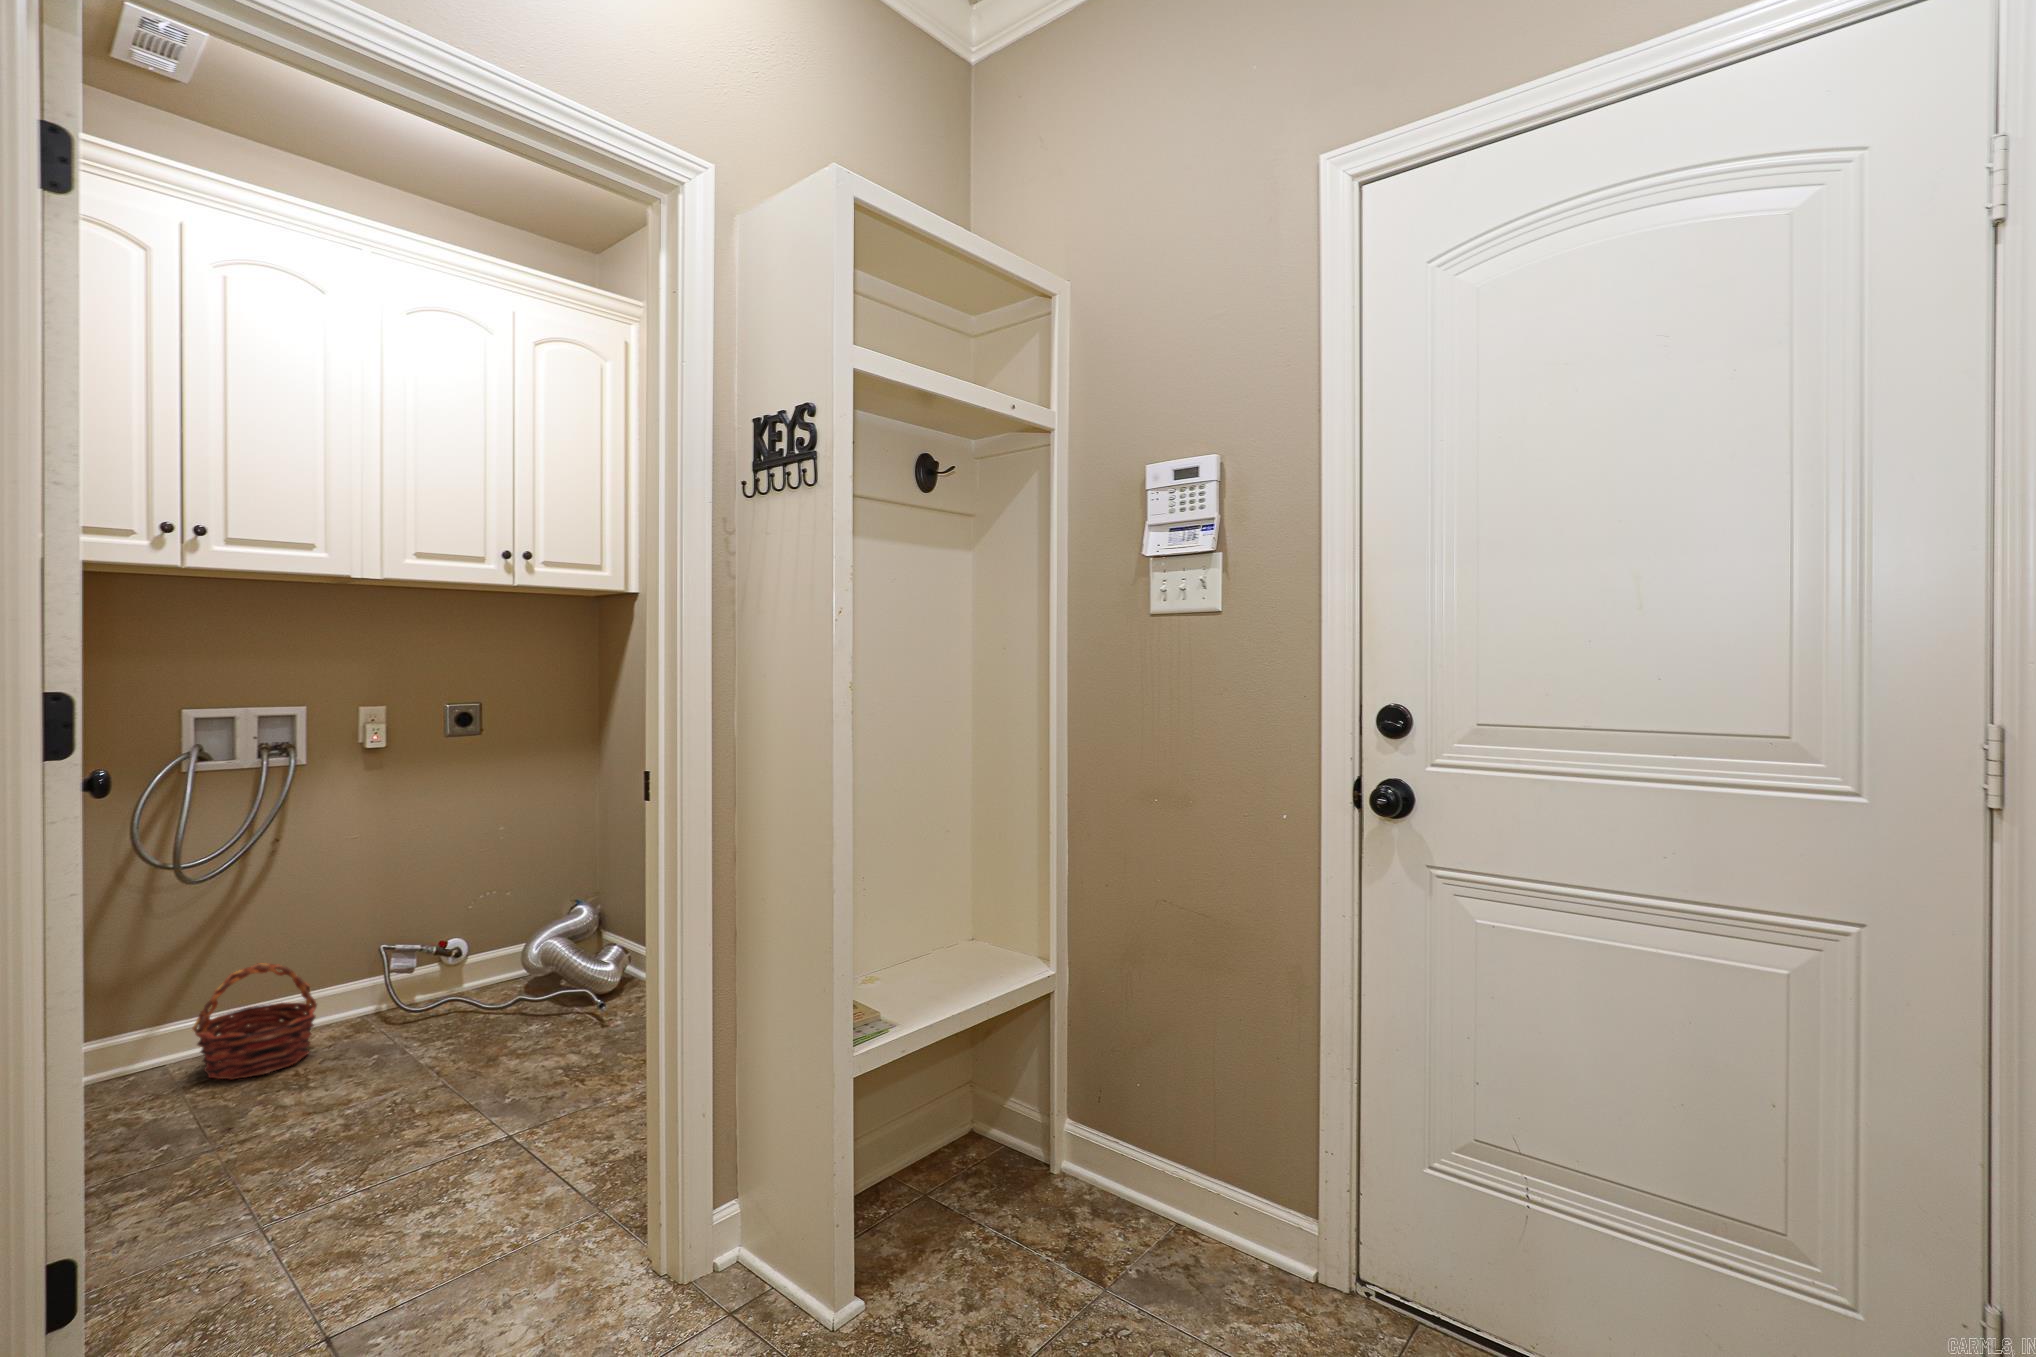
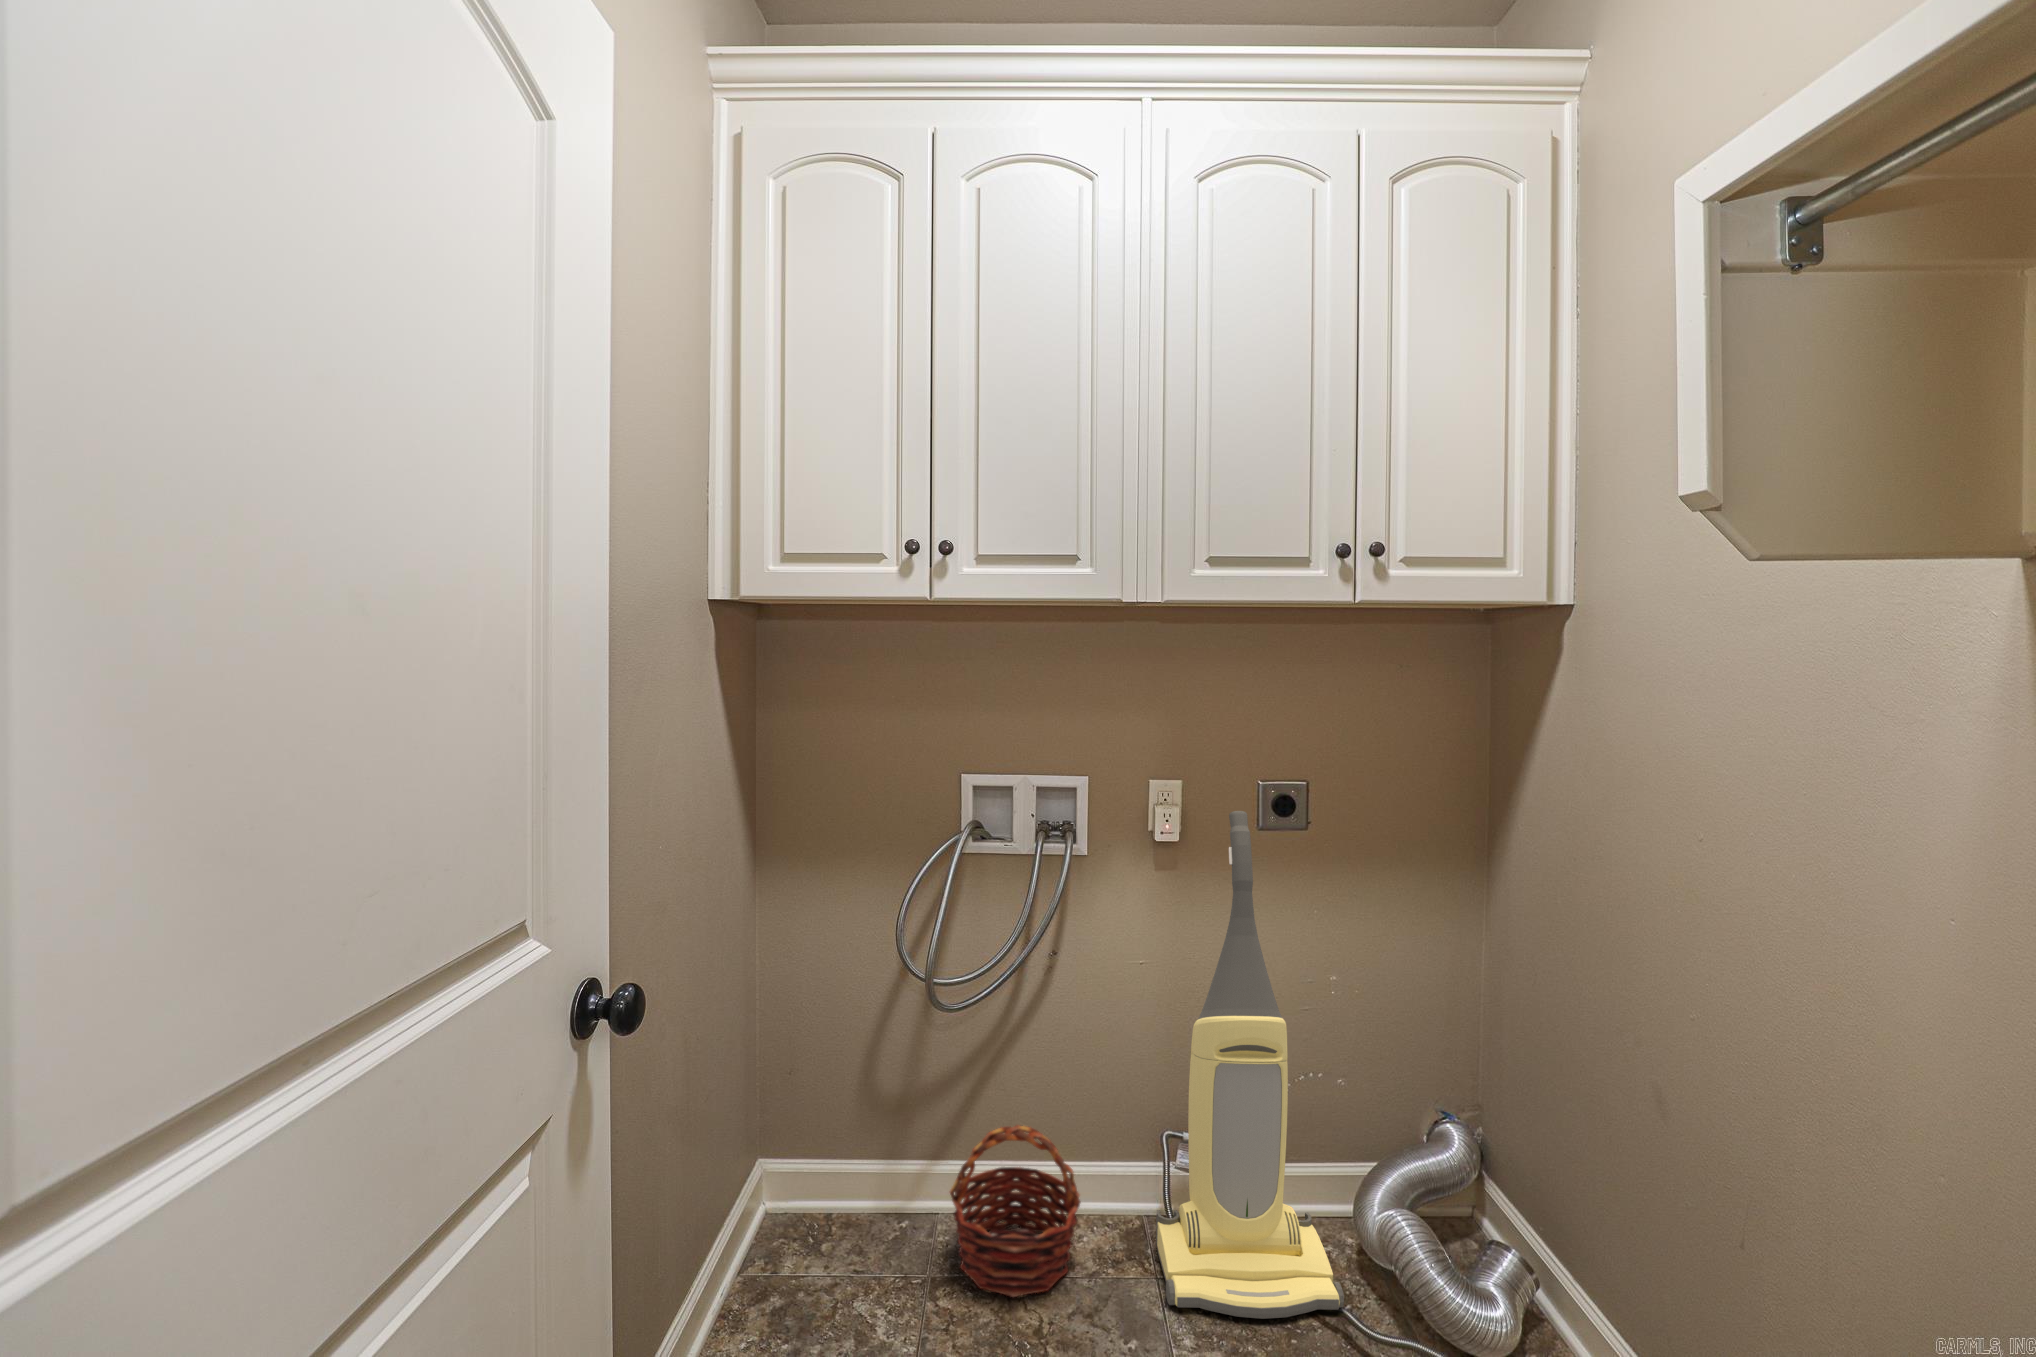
vacuum cleaner: none [379,722,518,1041] -> present [1156,811,1344,1319]

